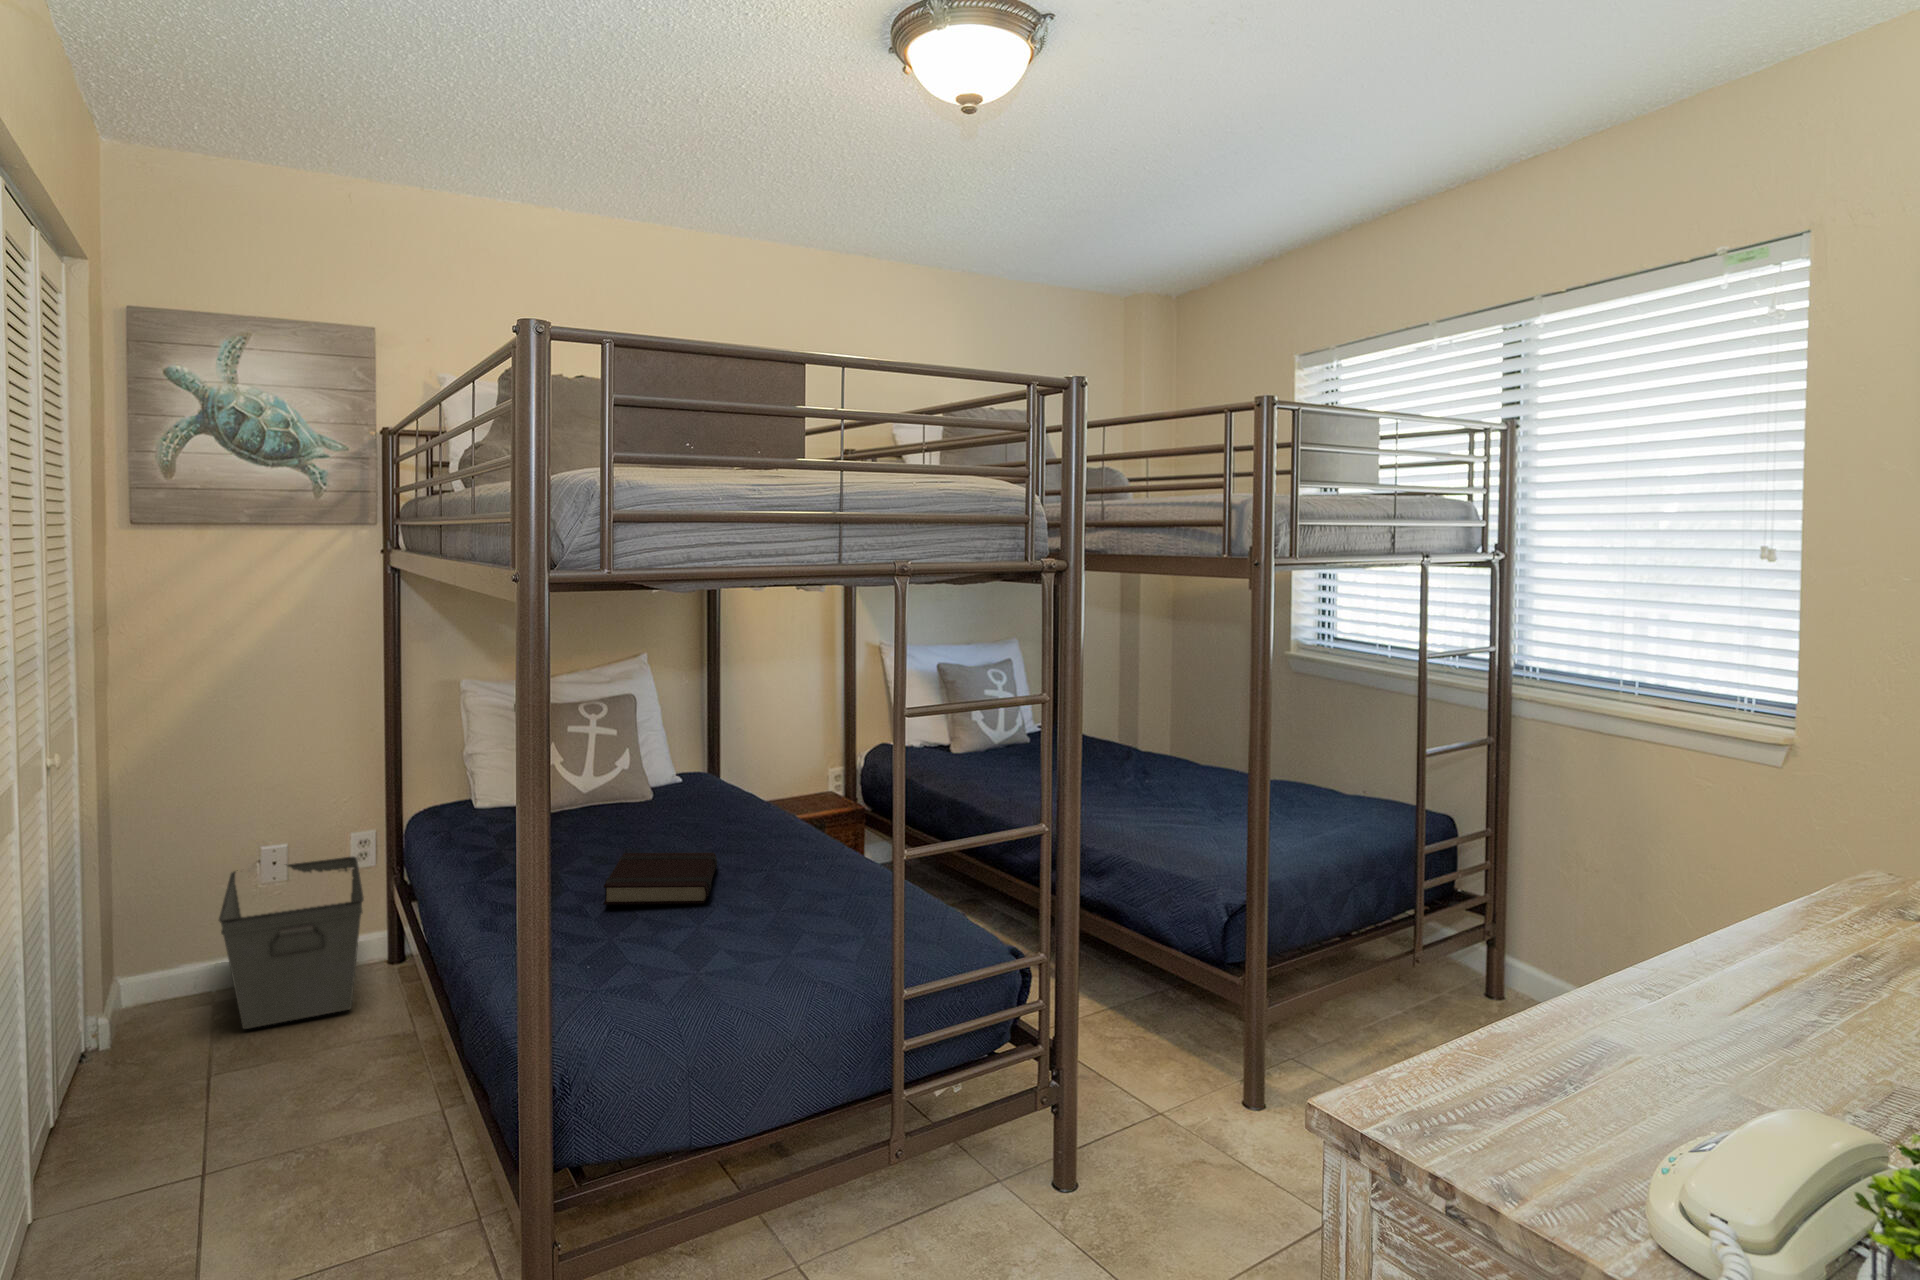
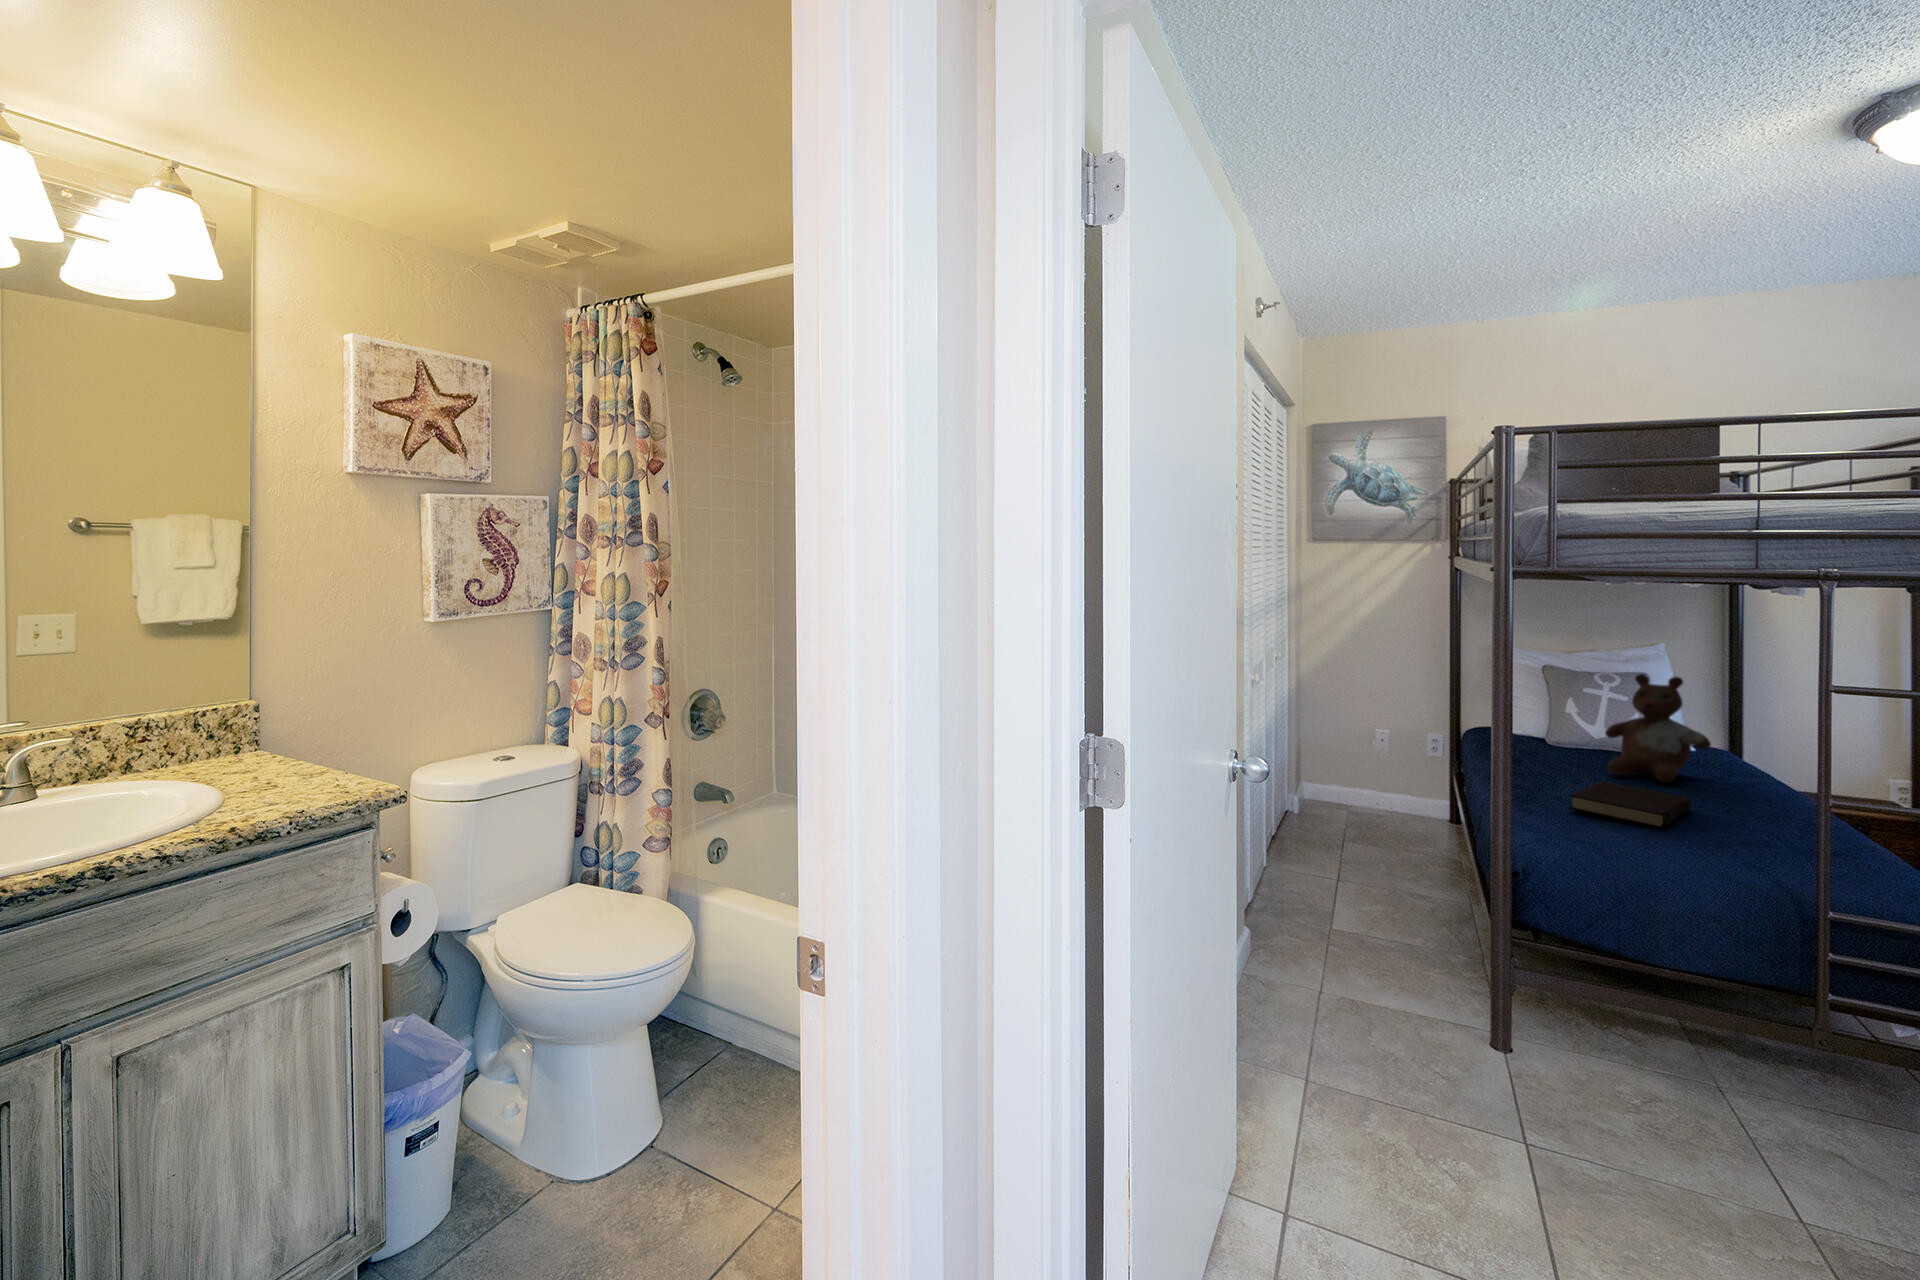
stuffed bear: none [606,704,711,838] -> present [1605,674,1711,783]
storage bin: present [219,857,364,1029] -> none [1332,750,1419,847]

